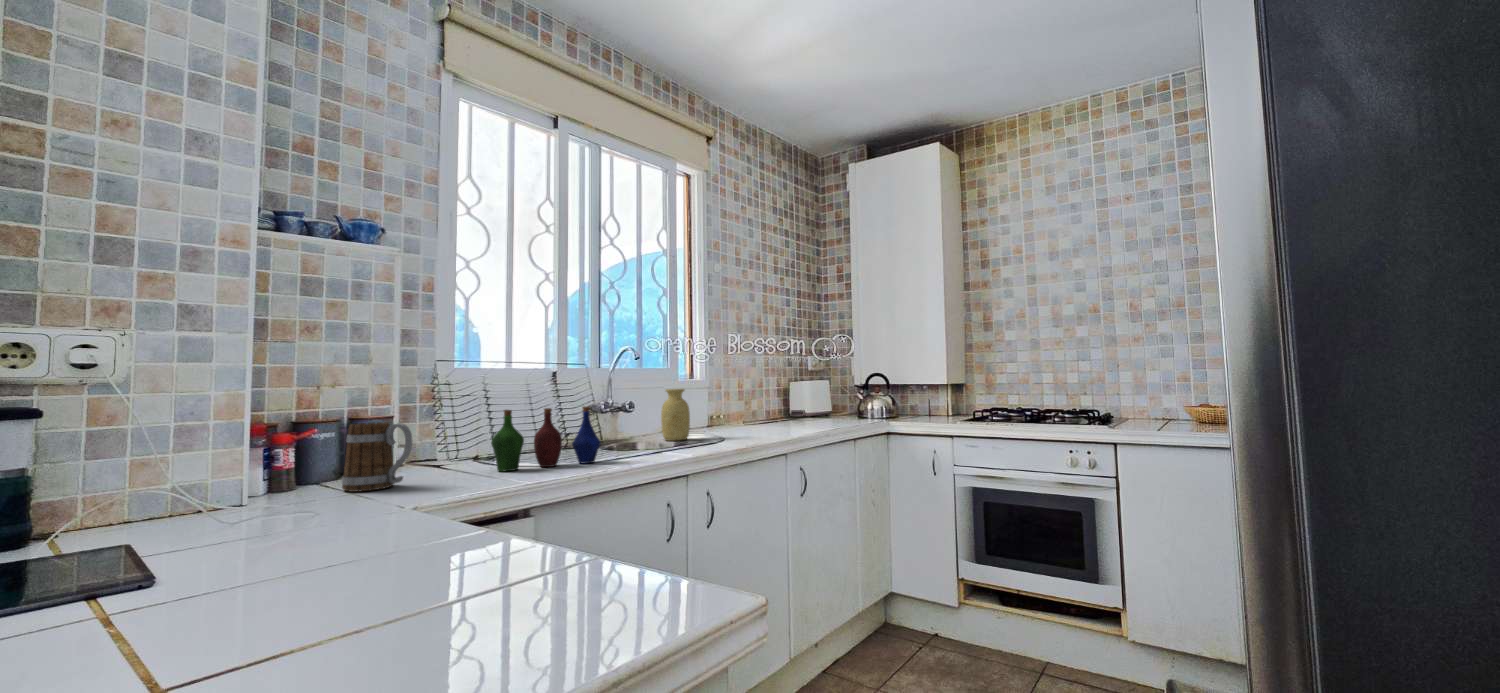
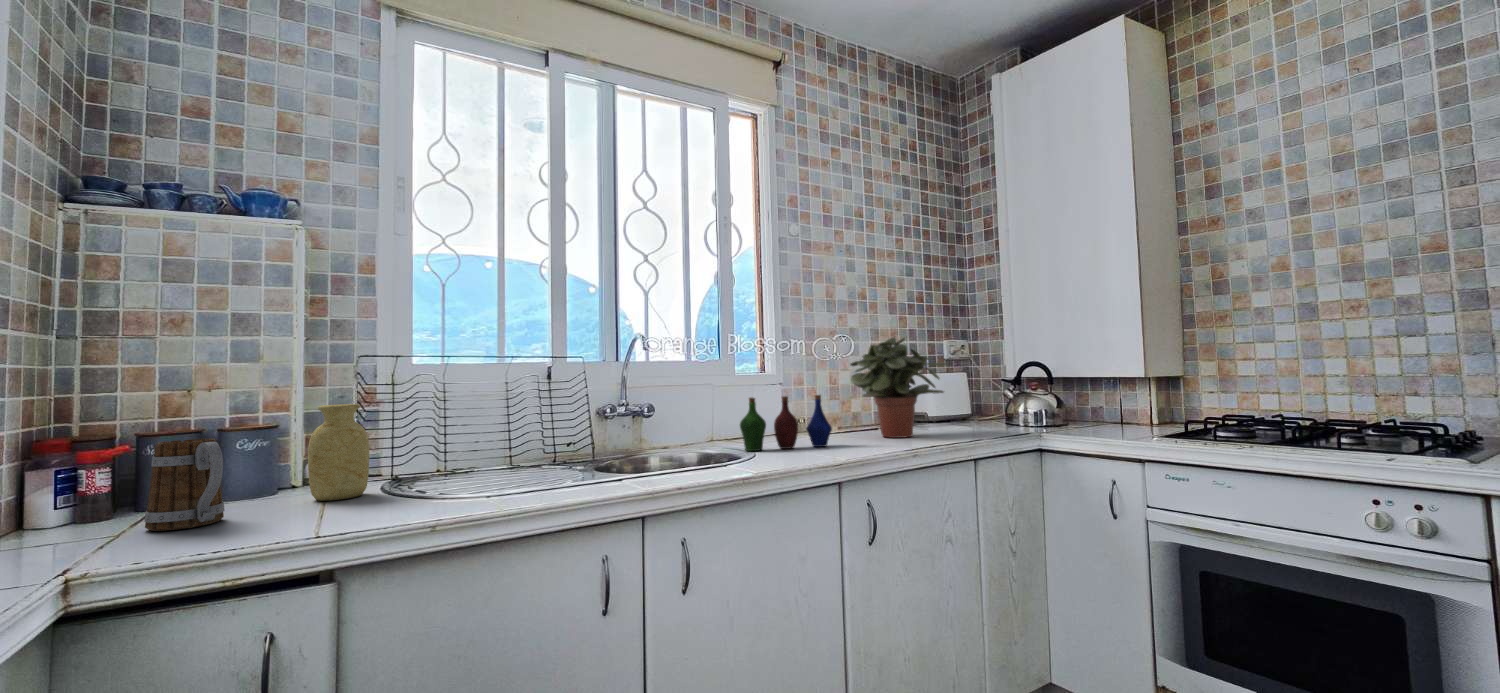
potted plant: none [760,353,828,426] -> present [850,337,945,438]
vase: present [661,389,690,441] -> present [308,404,369,501]
bottle: present [491,406,601,471] -> present [740,395,832,451]

